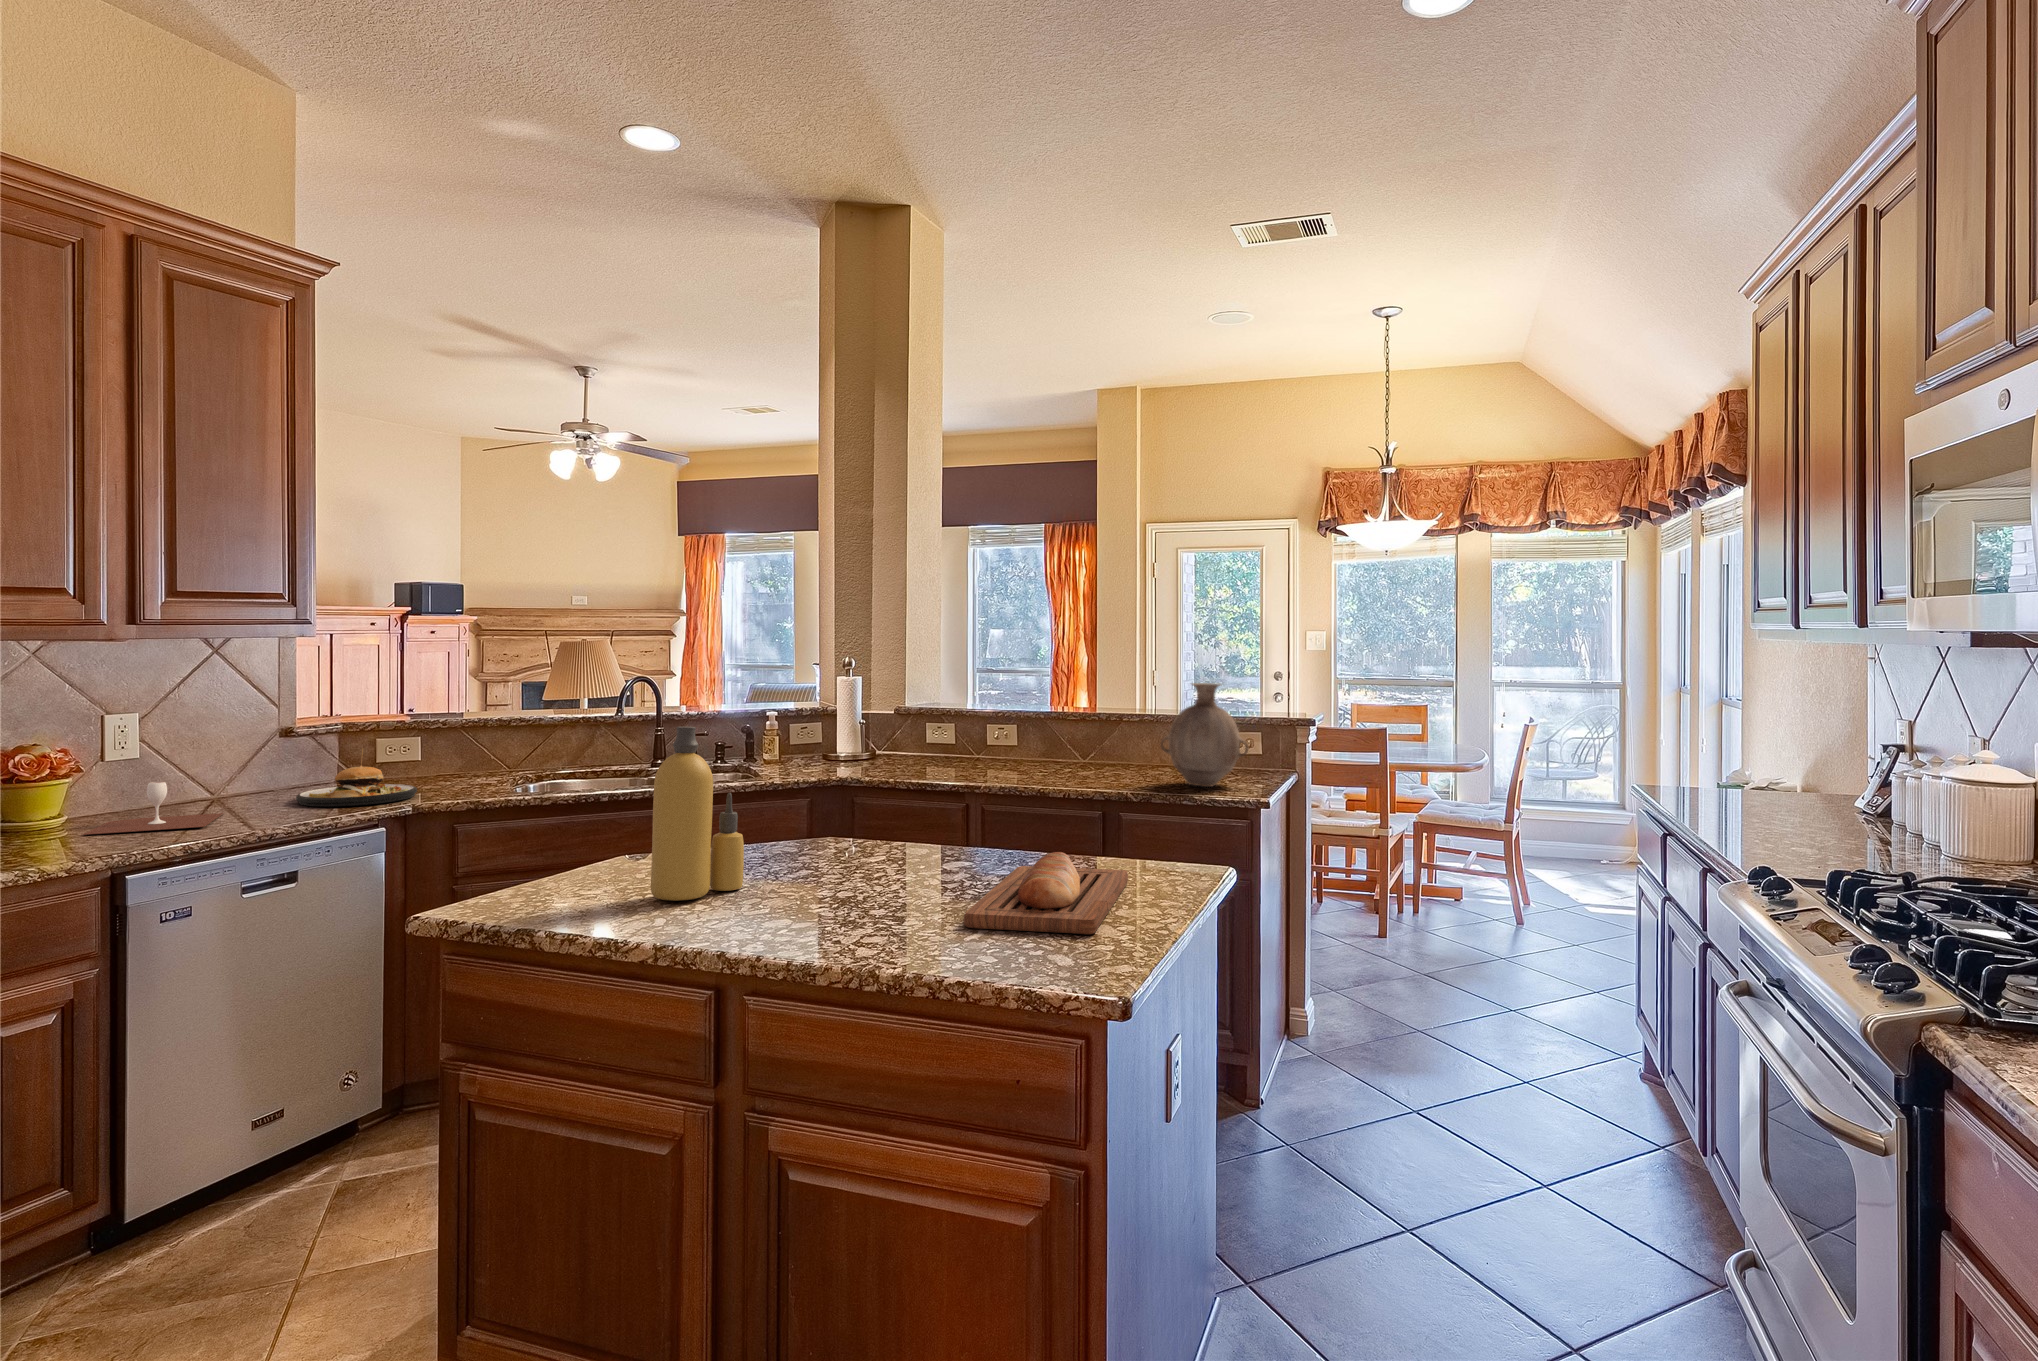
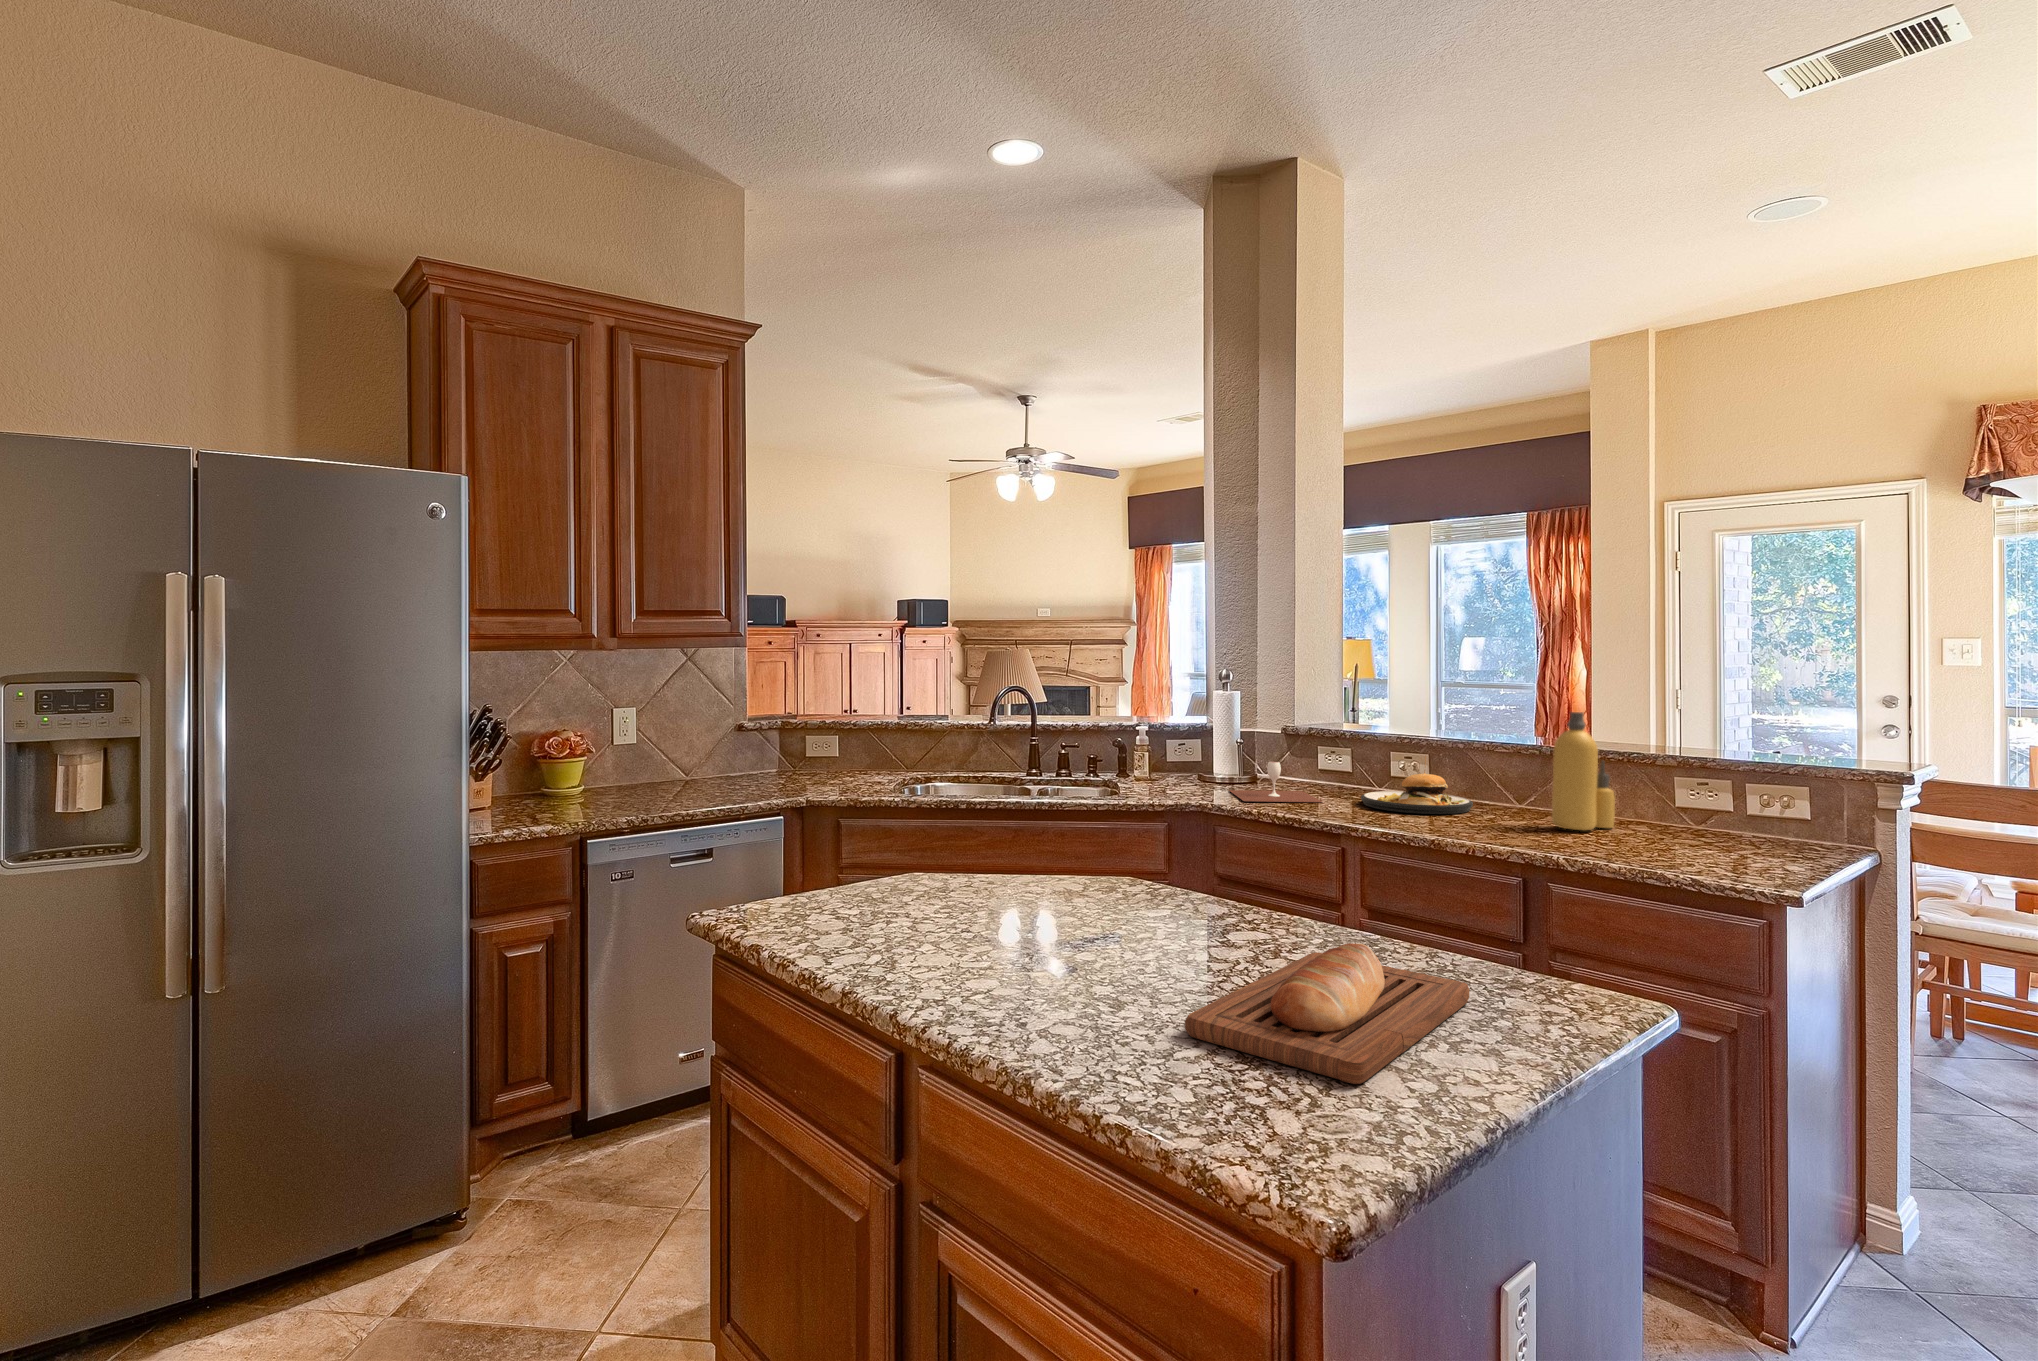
vase: present [1161,683,1248,787] -> none [1615,713,1761,858]
bottle: present [651,727,744,901] -> present [1552,712,1615,830]
plate: present [296,749,417,806] -> present [1361,757,1473,814]
wine glass: present [84,782,223,835] -> present [1229,762,1322,802]

